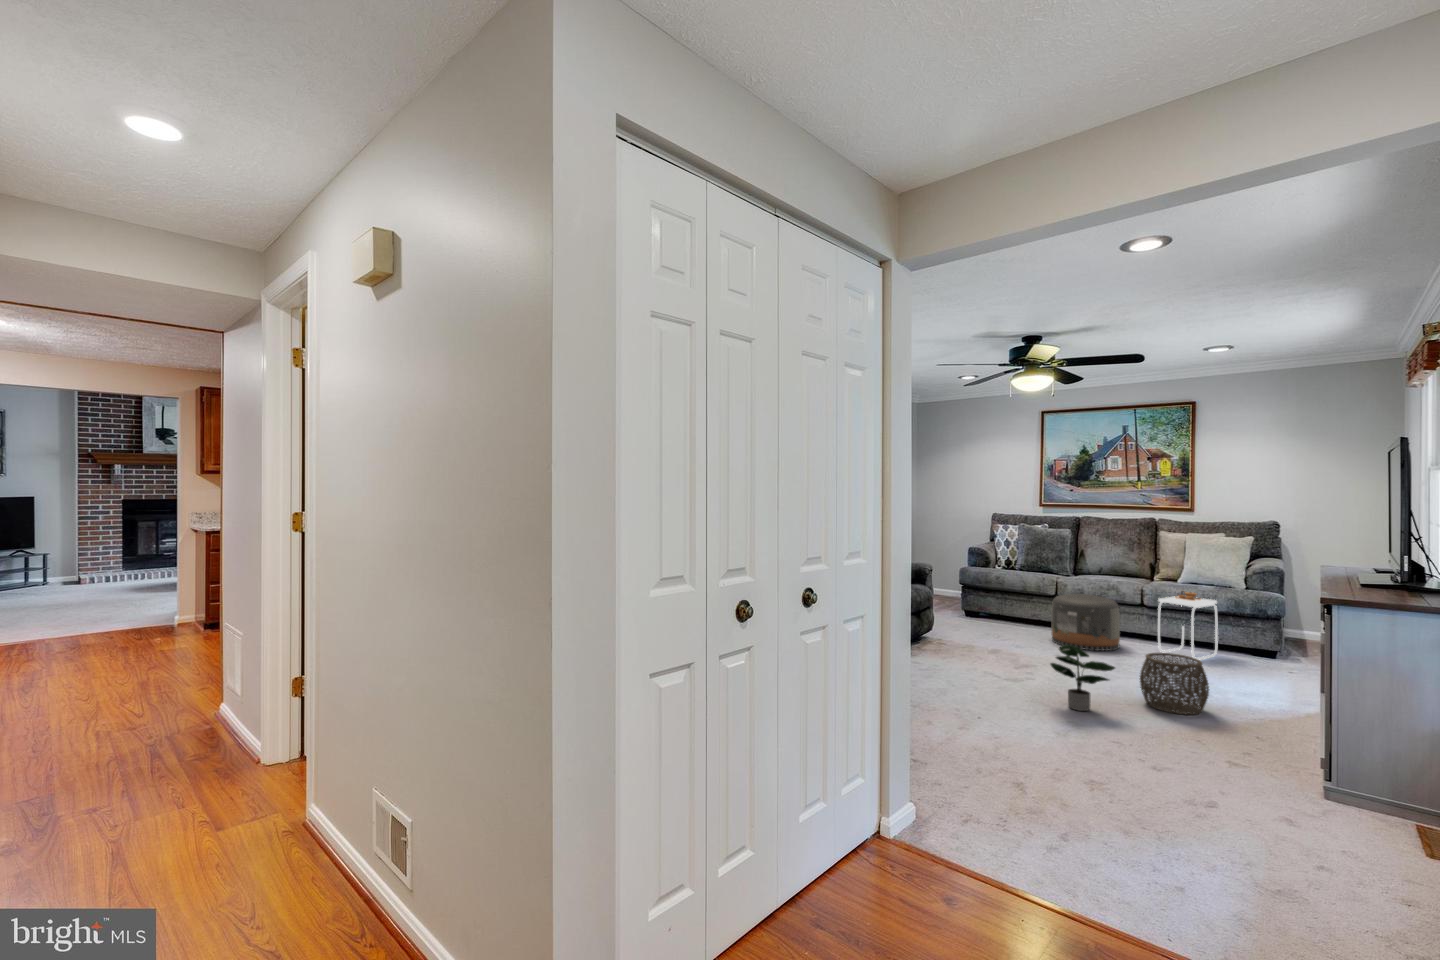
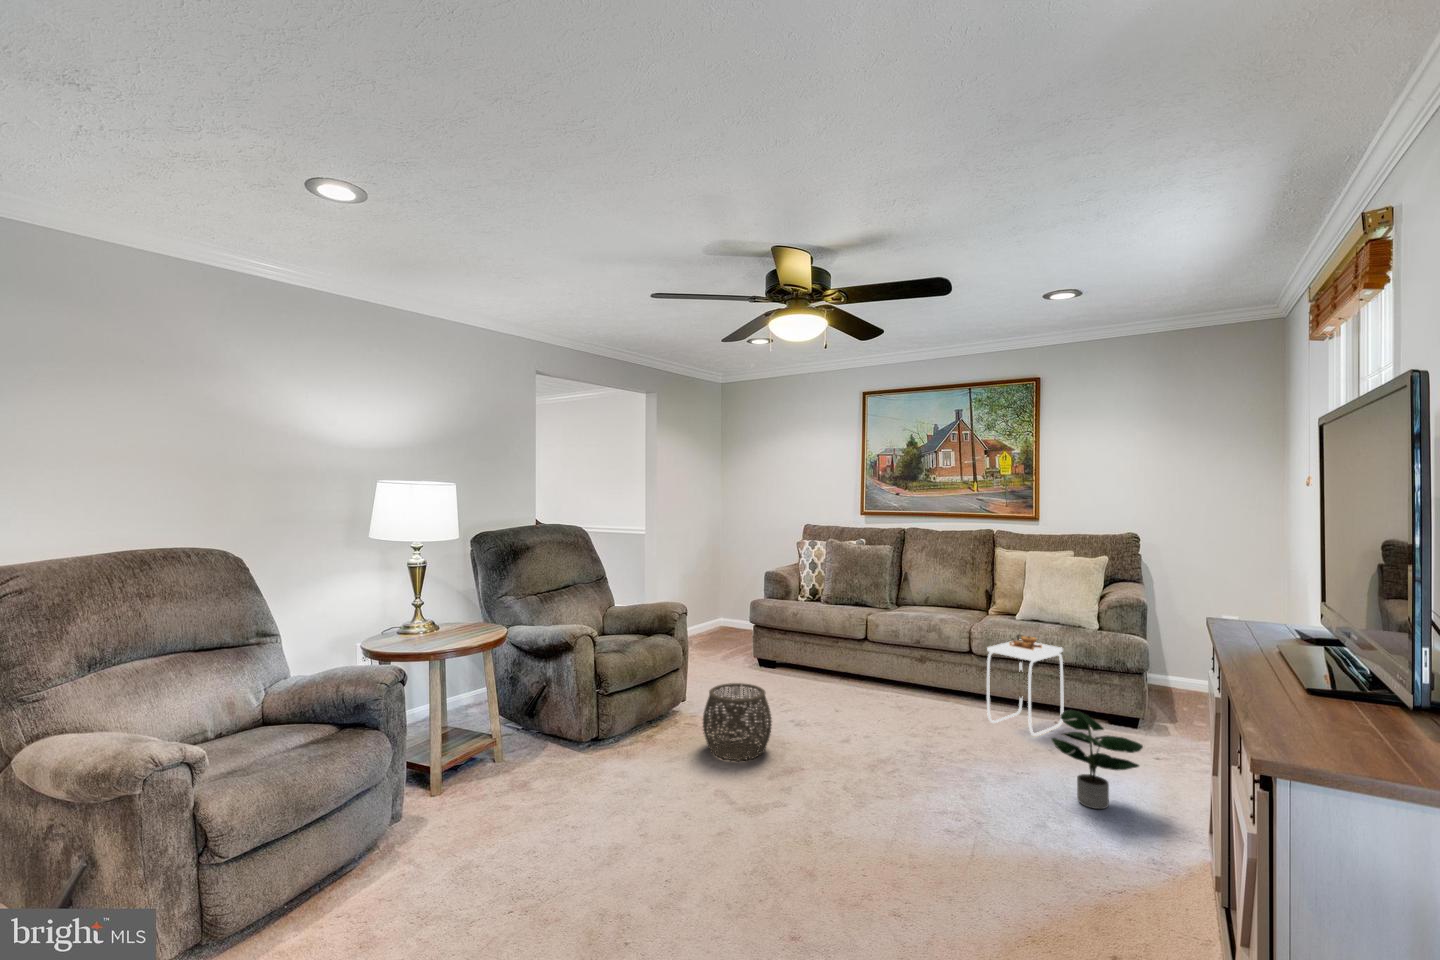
pouf: present [1051,594,1120,651] -> none [852,639,939,726]
potted plant: present [1050,645,1115,711] -> present [1052,710,1143,809]
woven basket: present [1140,653,1209,715] -> present [703,683,772,760]

